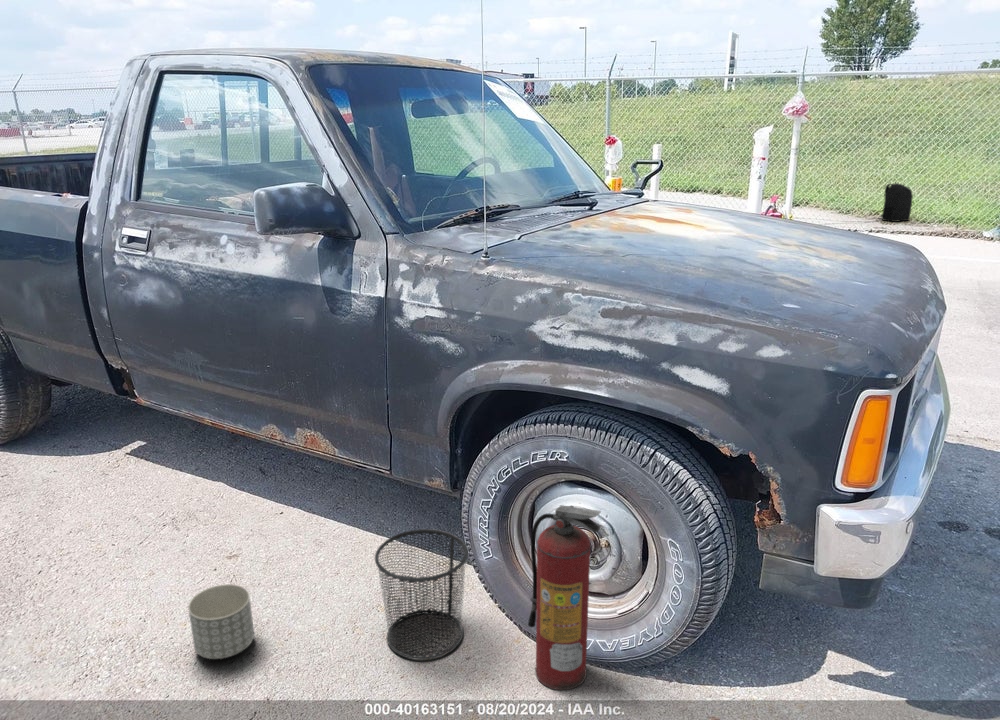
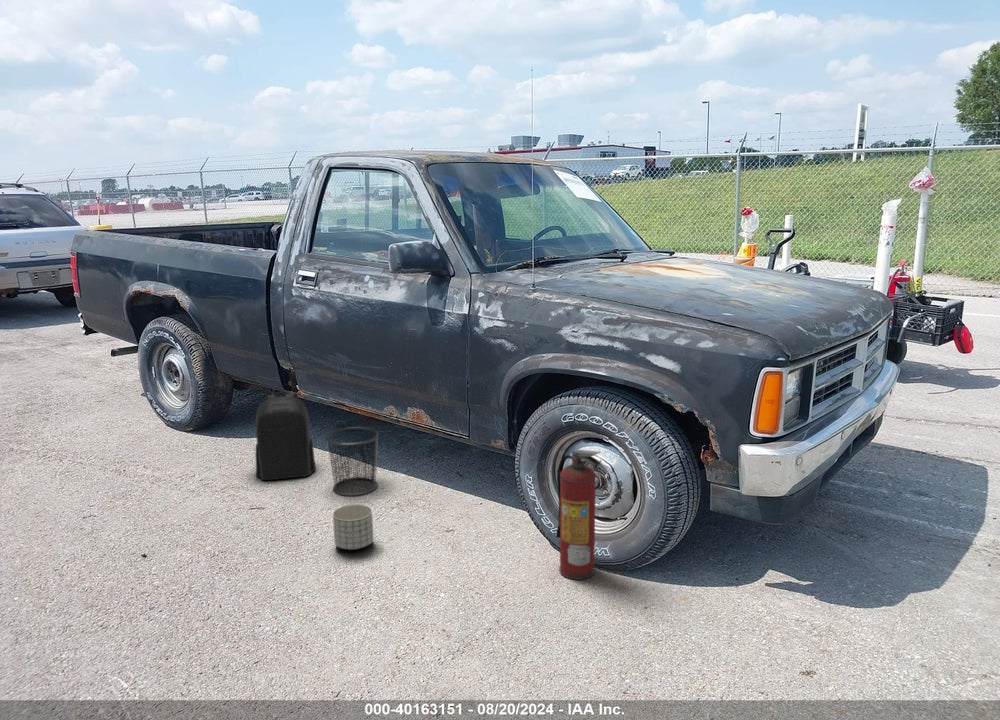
backpack: present [881,183,913,222] -> present [256,393,315,480]
waste bin: present [375,529,468,660] -> present [326,427,379,496]

